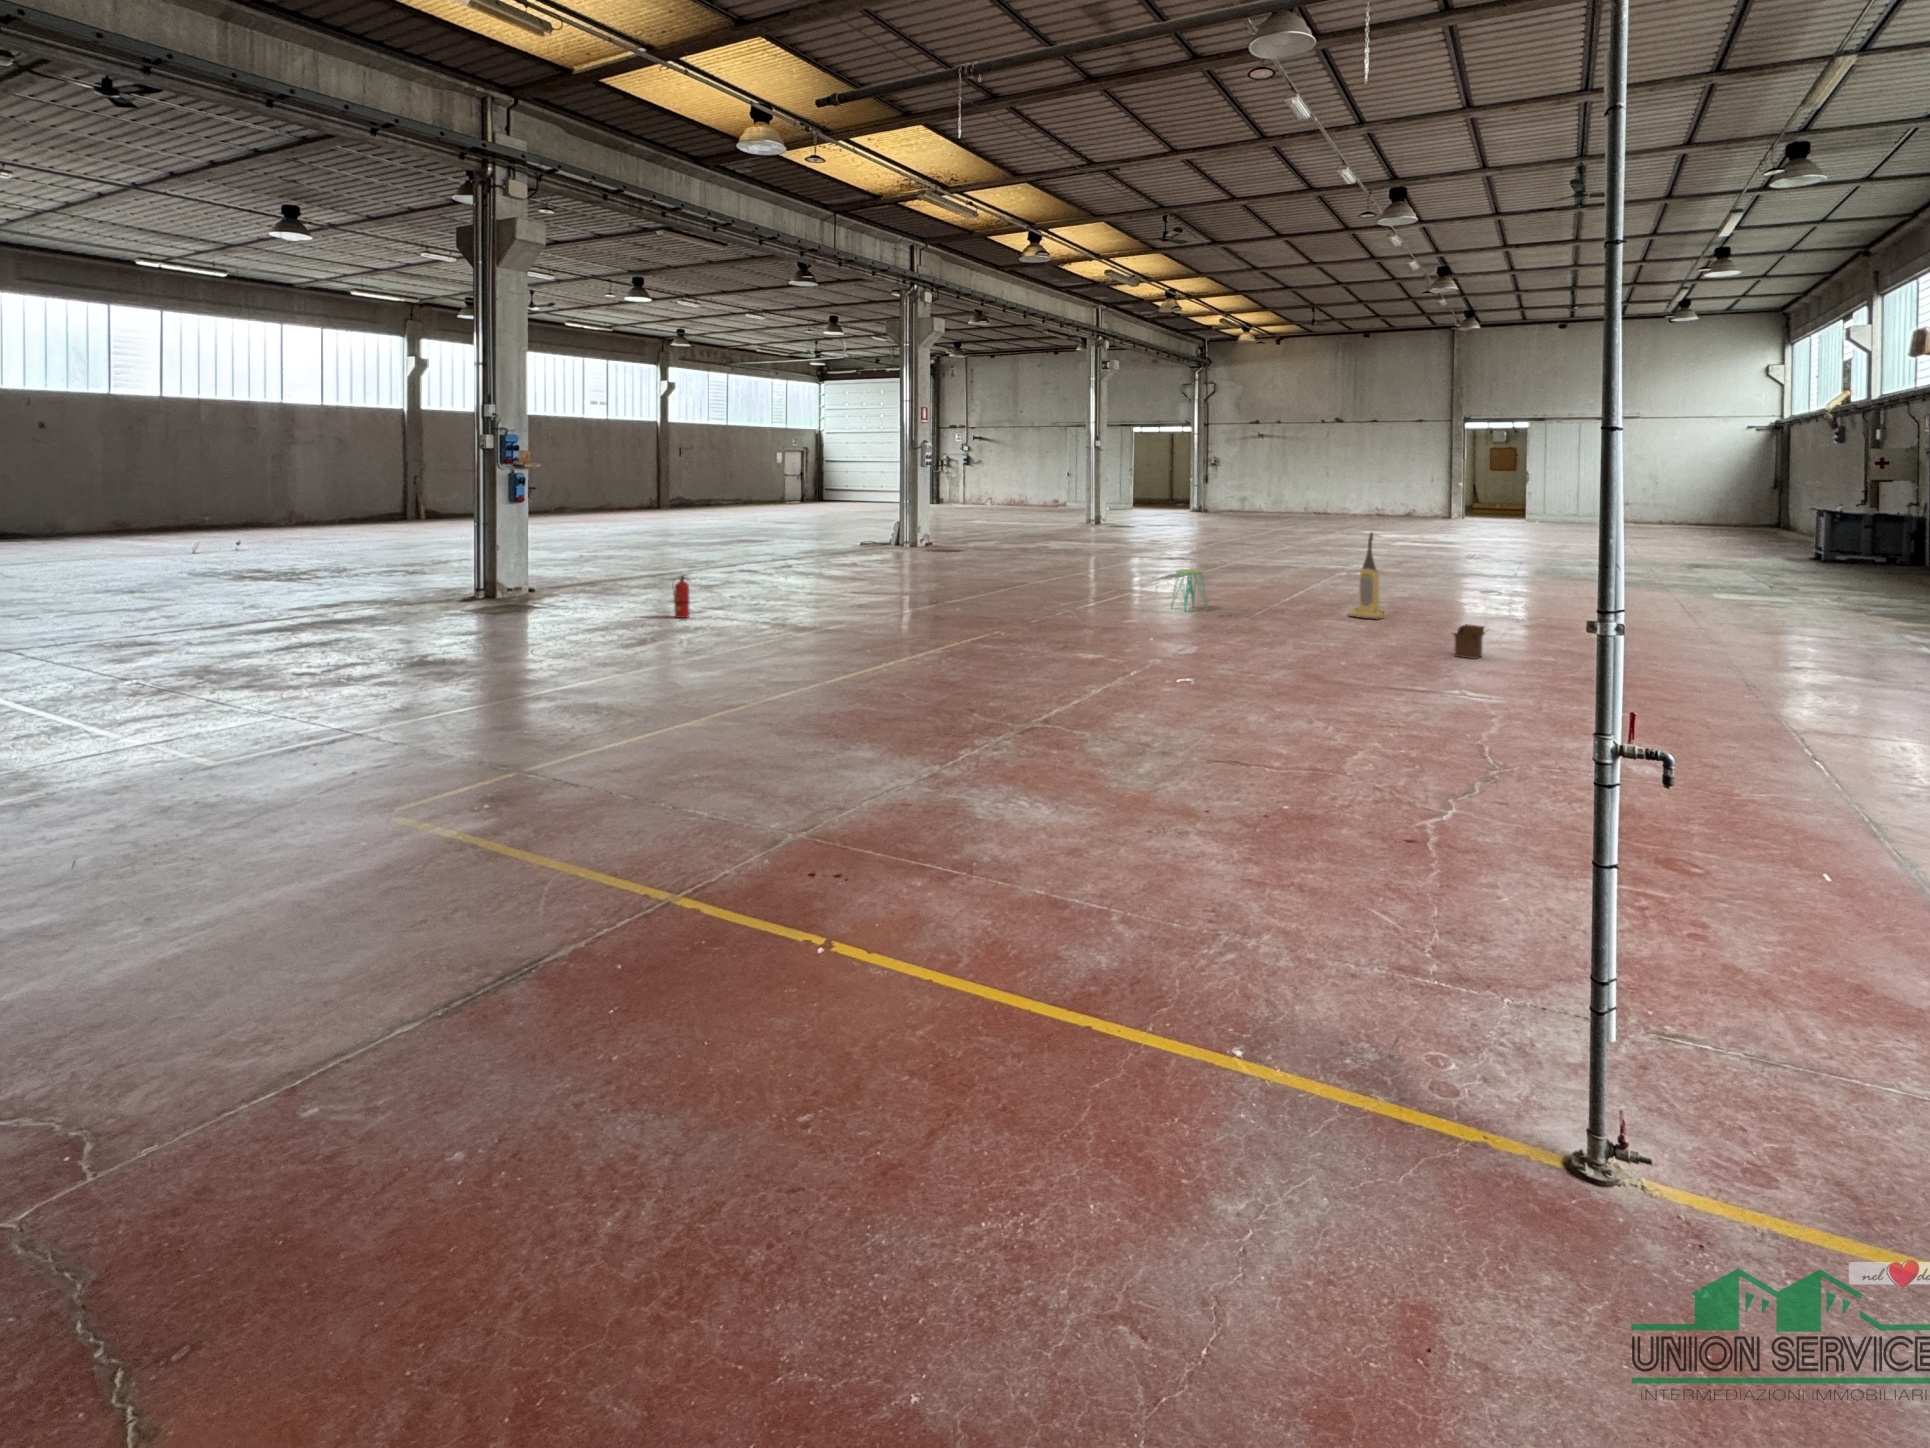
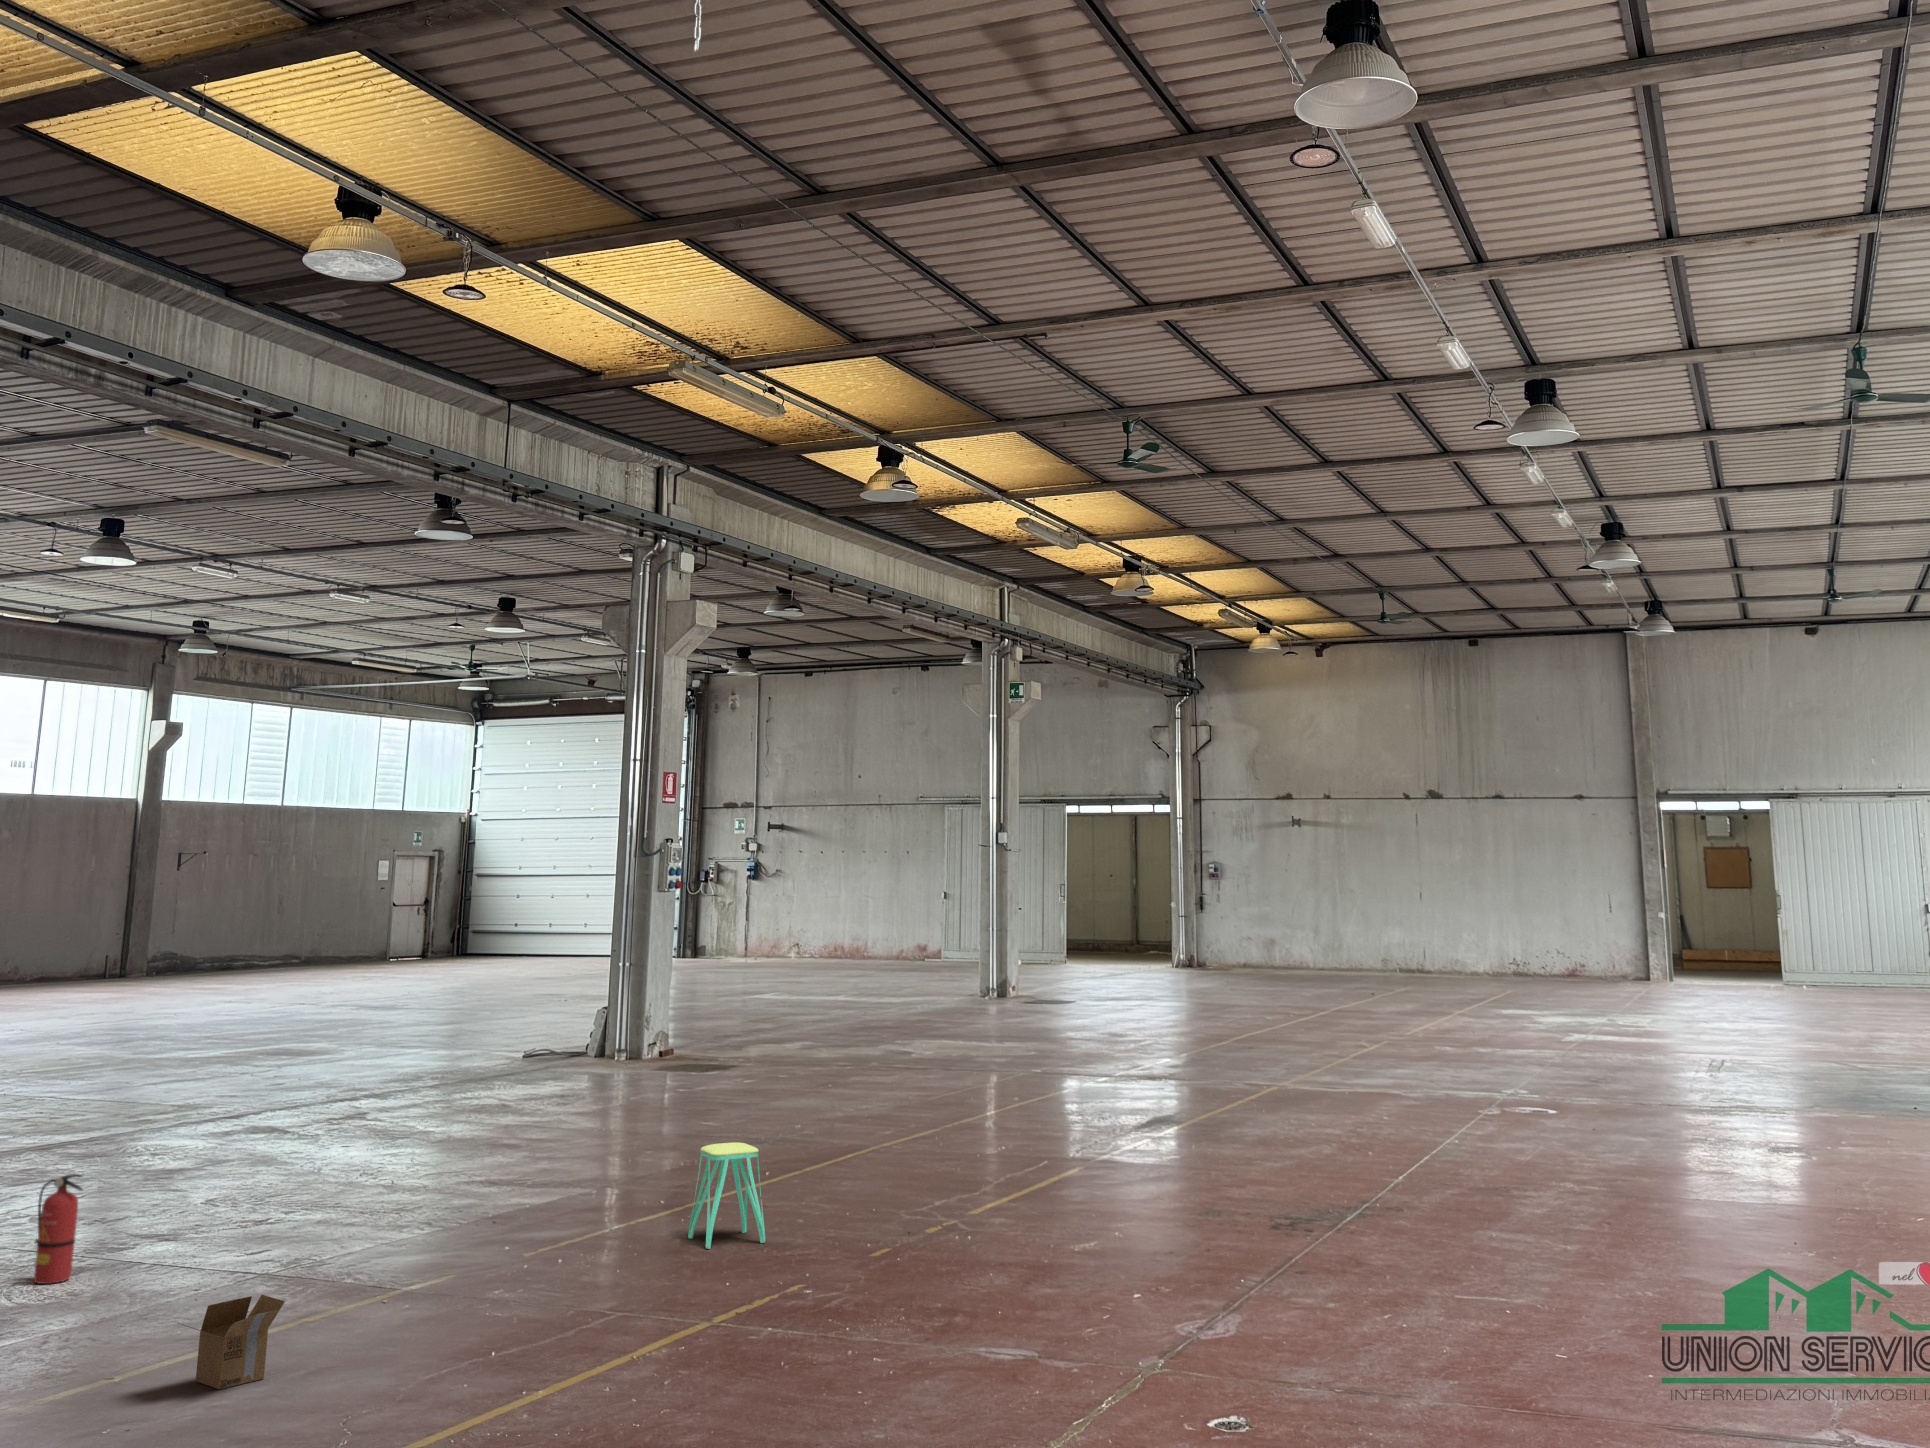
vacuum cleaner: present [1348,533,1384,620] -> none [1540,1044,1614,1240]
stool: present [1171,569,1208,611] -> present [688,1142,765,1249]
cardboard box: present [1453,624,1485,659] -> present [178,1295,285,1389]

